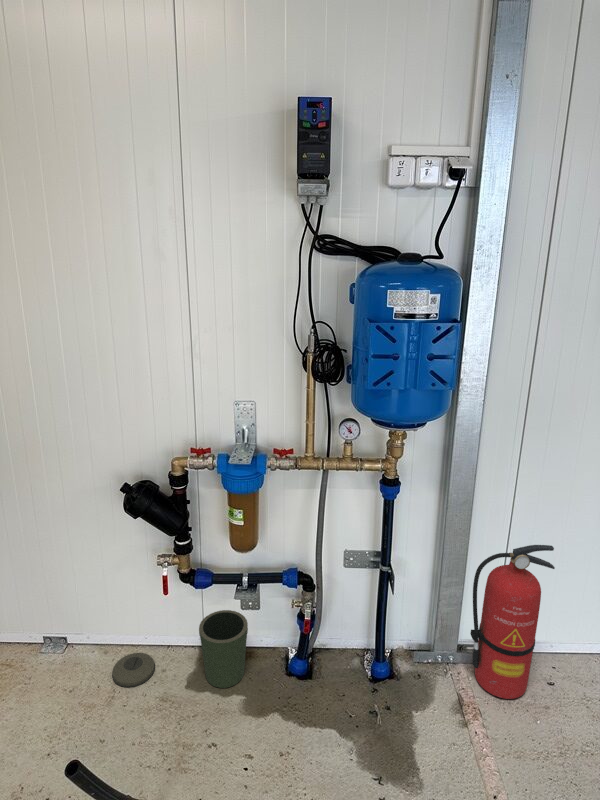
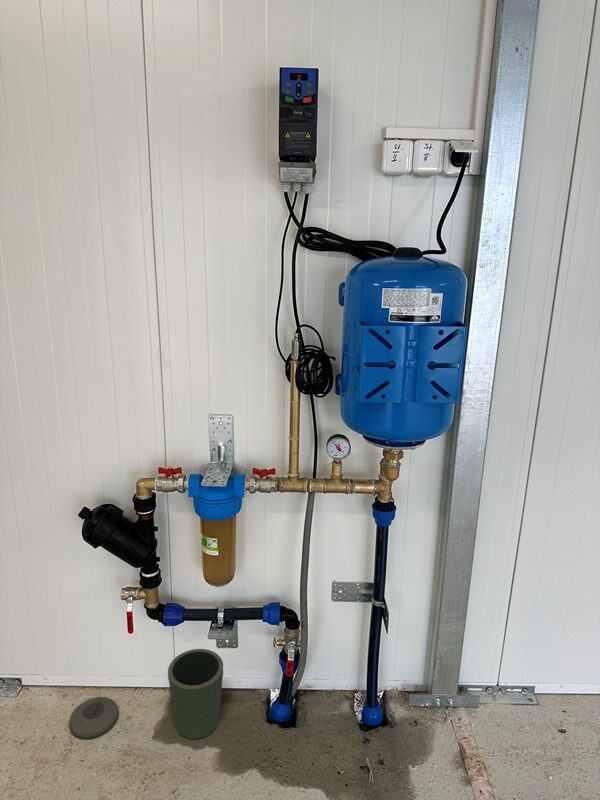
fire extinguisher: present [470,545,555,699] -> none [473,577,568,750]

